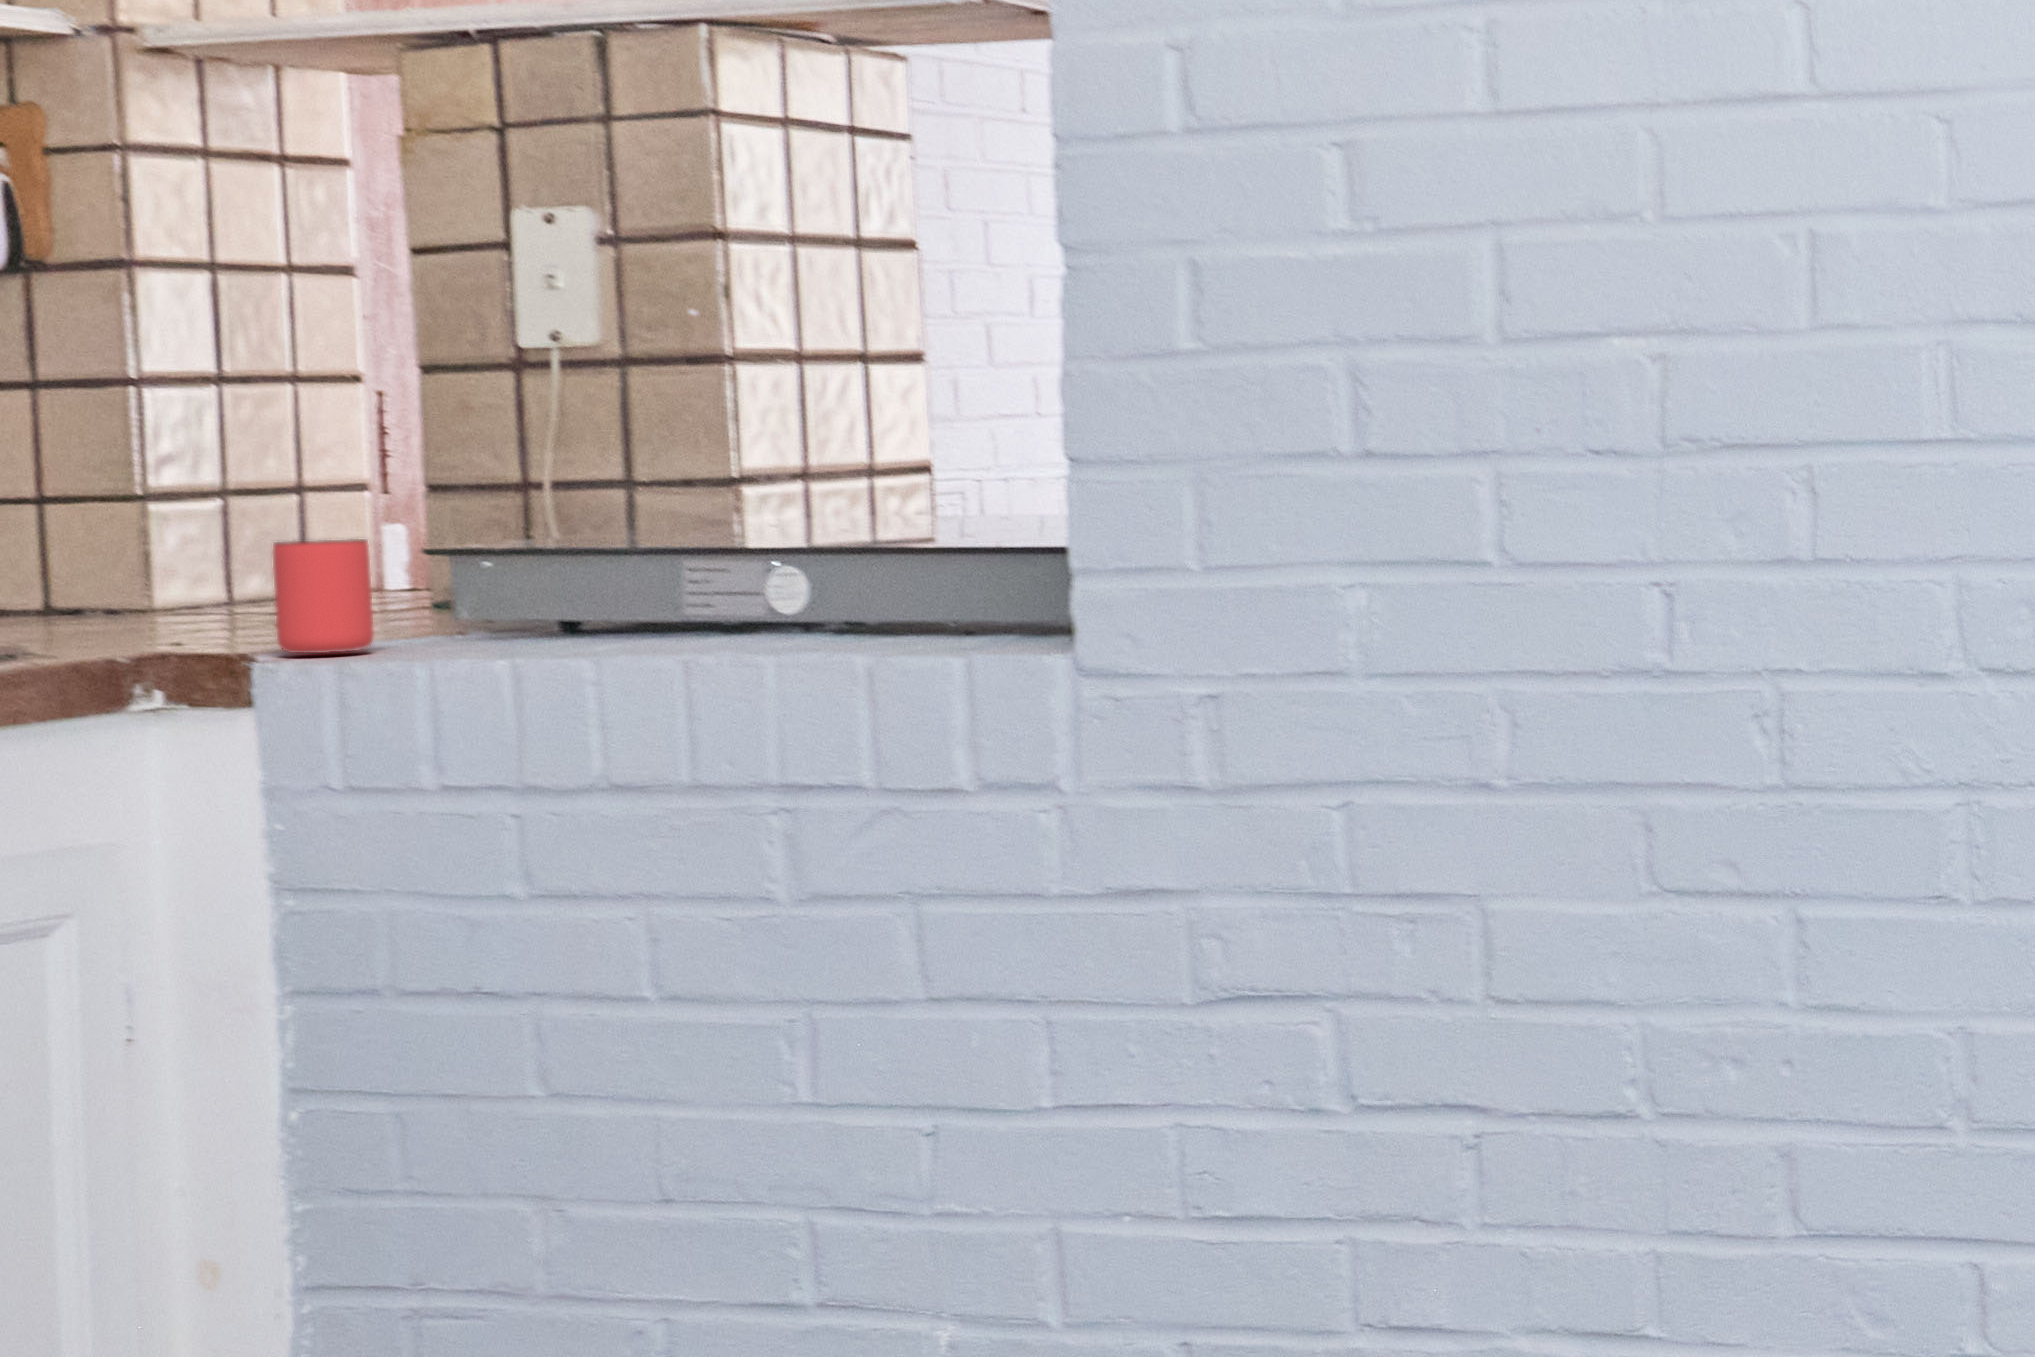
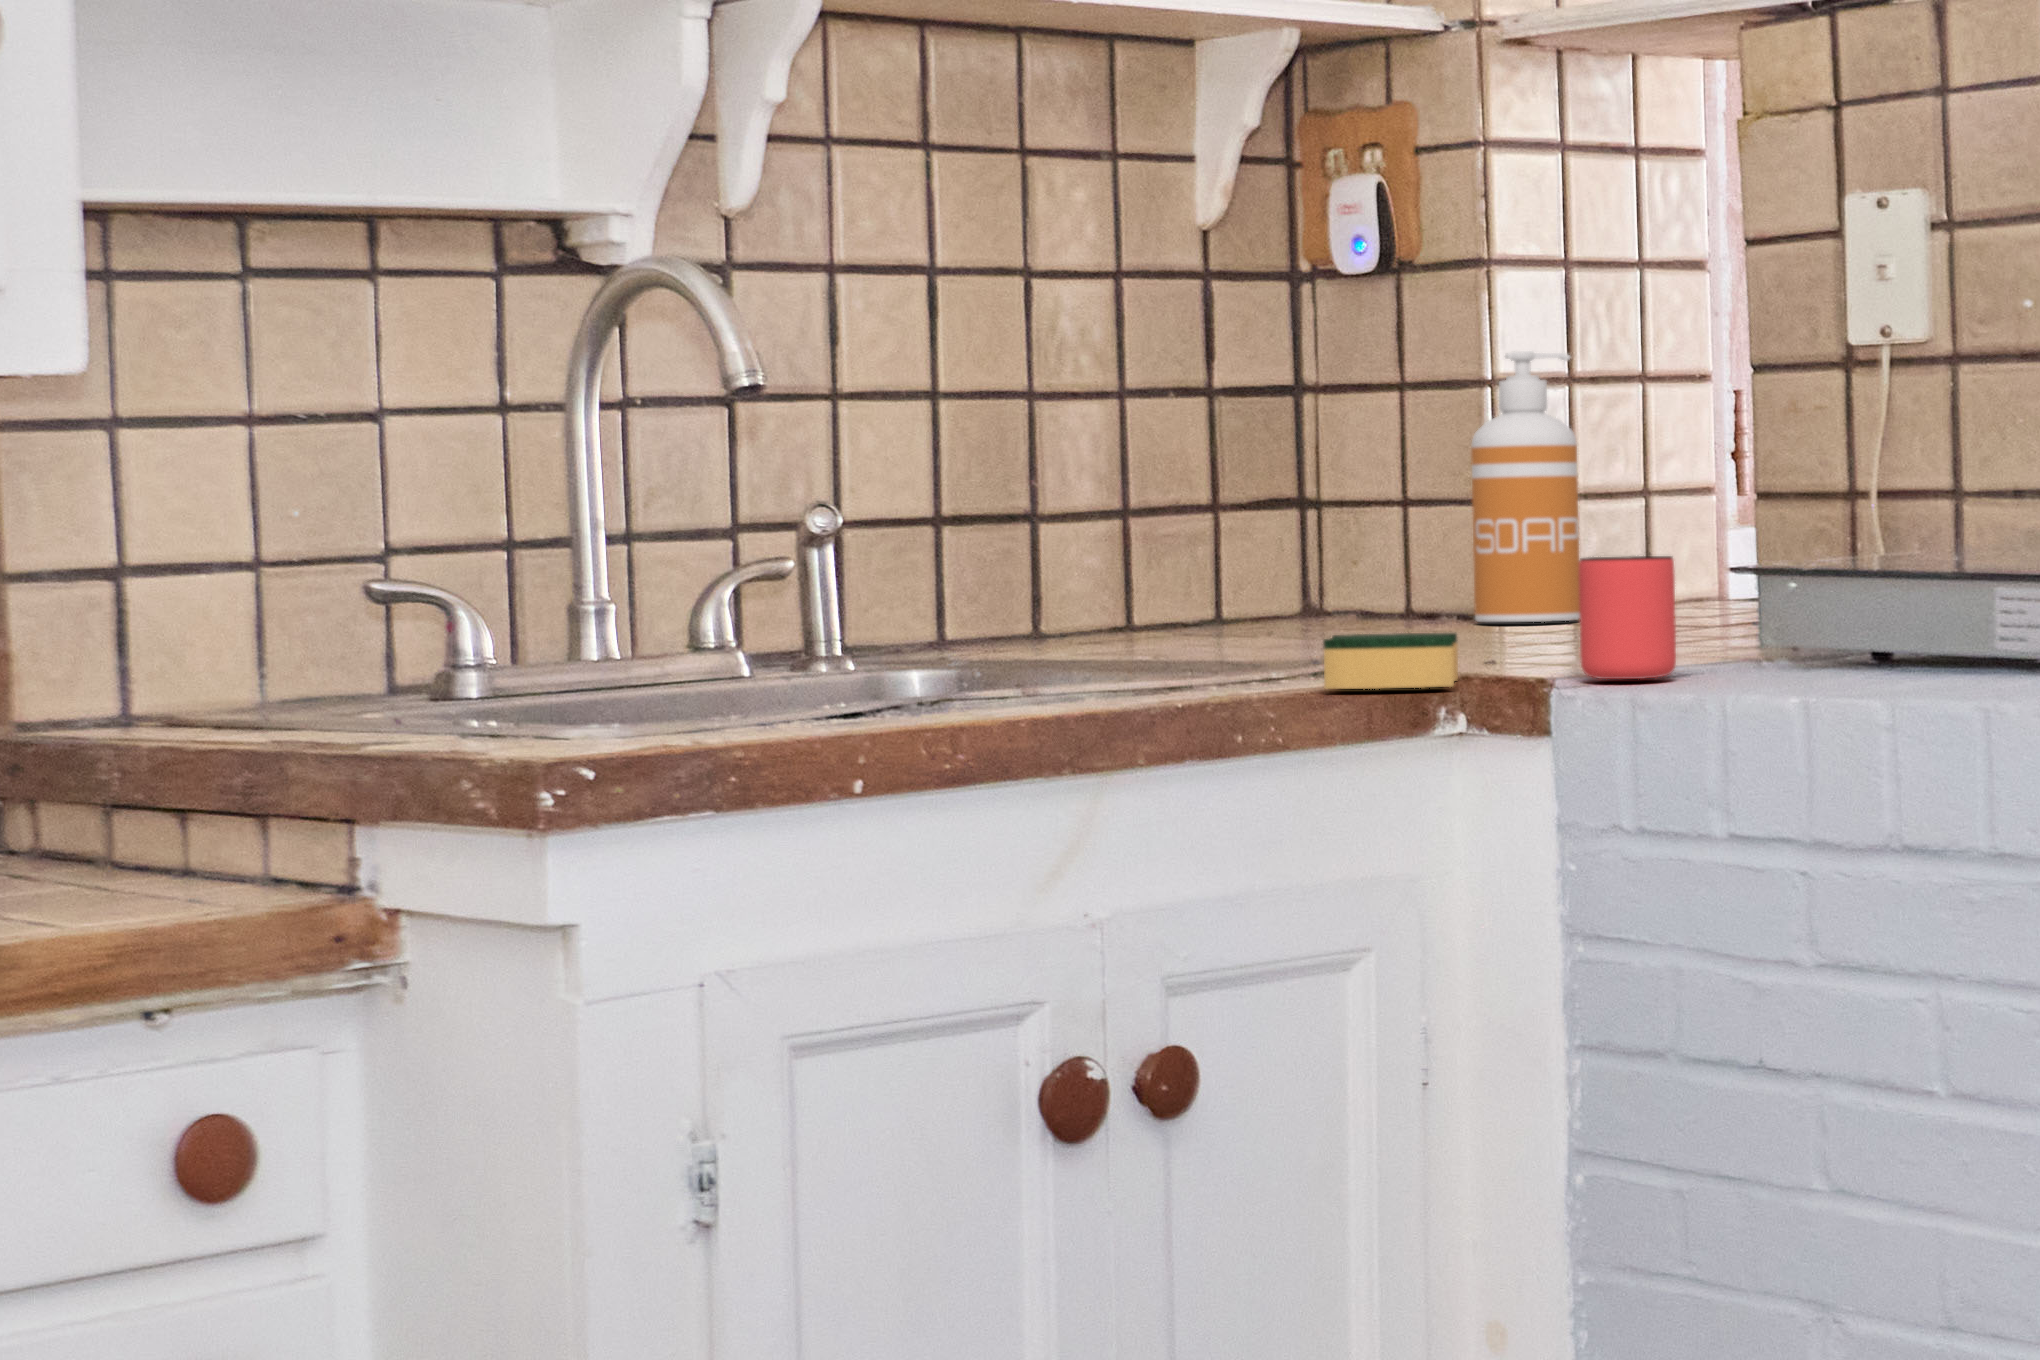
soap dispenser: none [116,349,240,613] -> present [1471,351,1580,622]
sponge: none [9,615,151,670] -> present [1323,633,1458,689]

